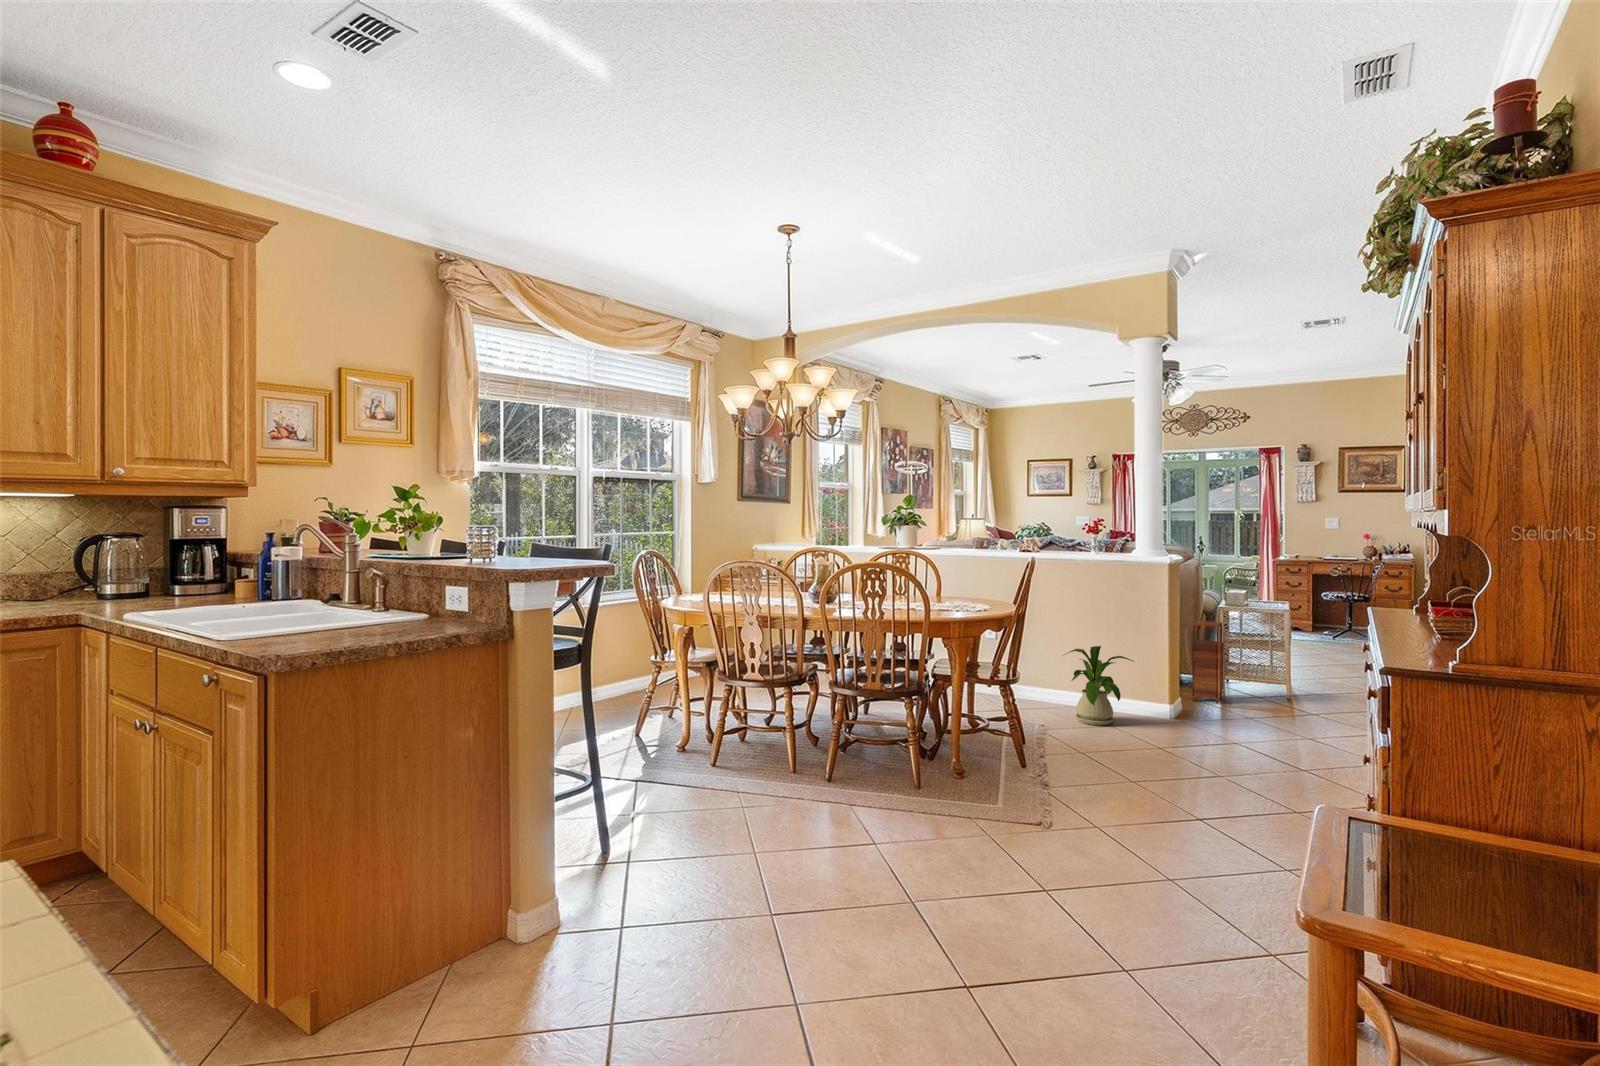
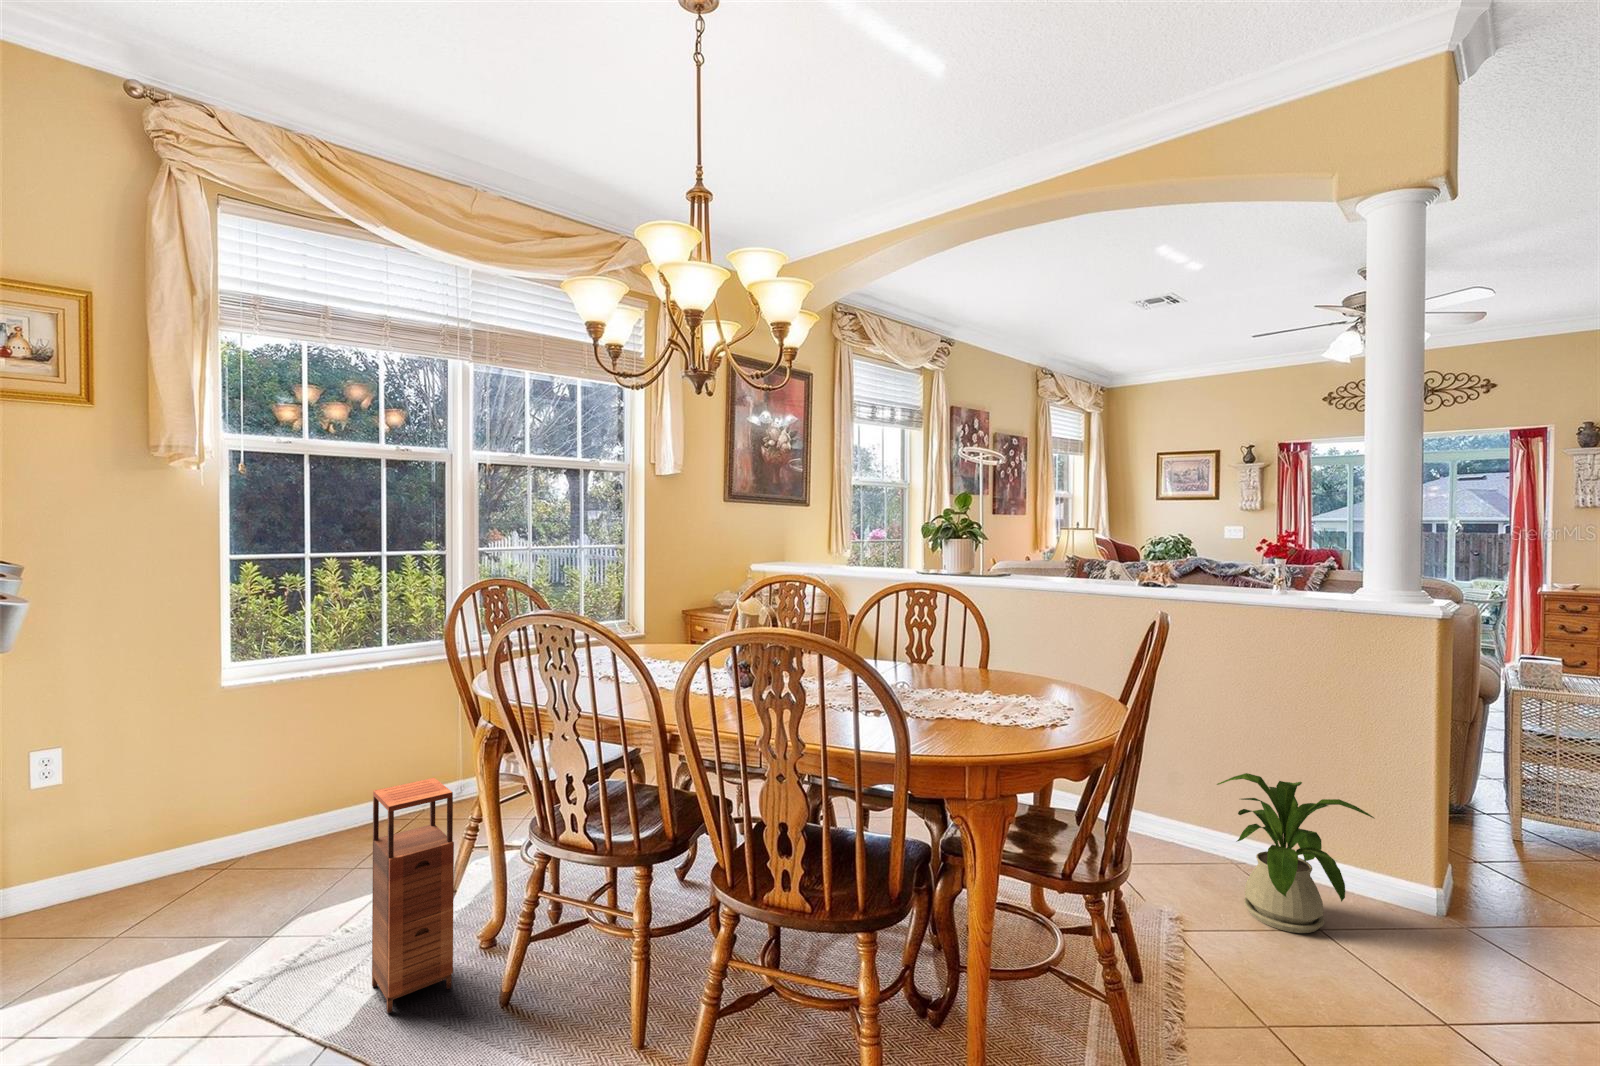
storage cabinet: present [1192,621,1224,704] -> present [372,778,454,1013]

